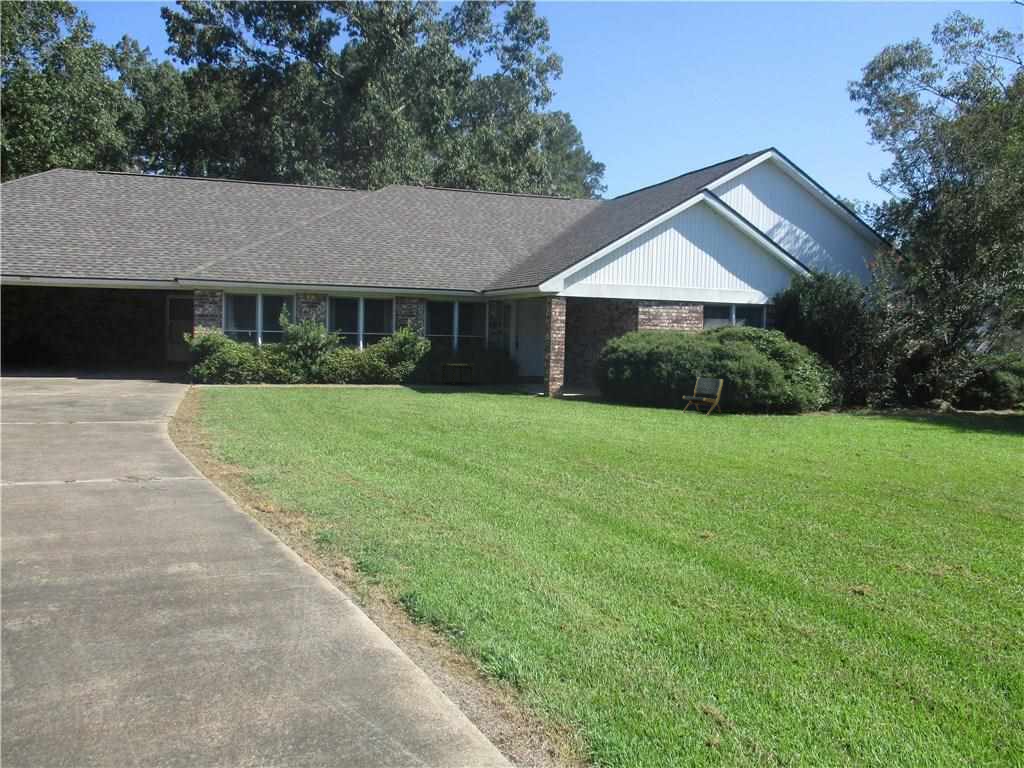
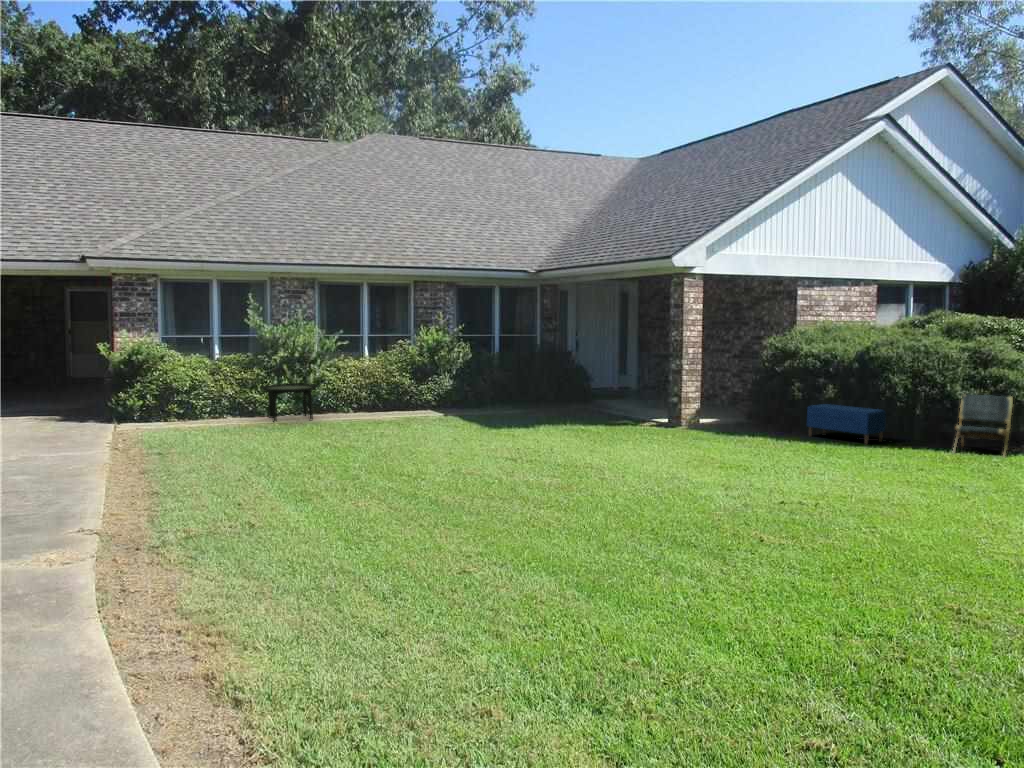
round table: present [441,363,474,385] -> present [261,383,318,422]
bench: none [613,383,656,408] -> present [807,404,886,445]

